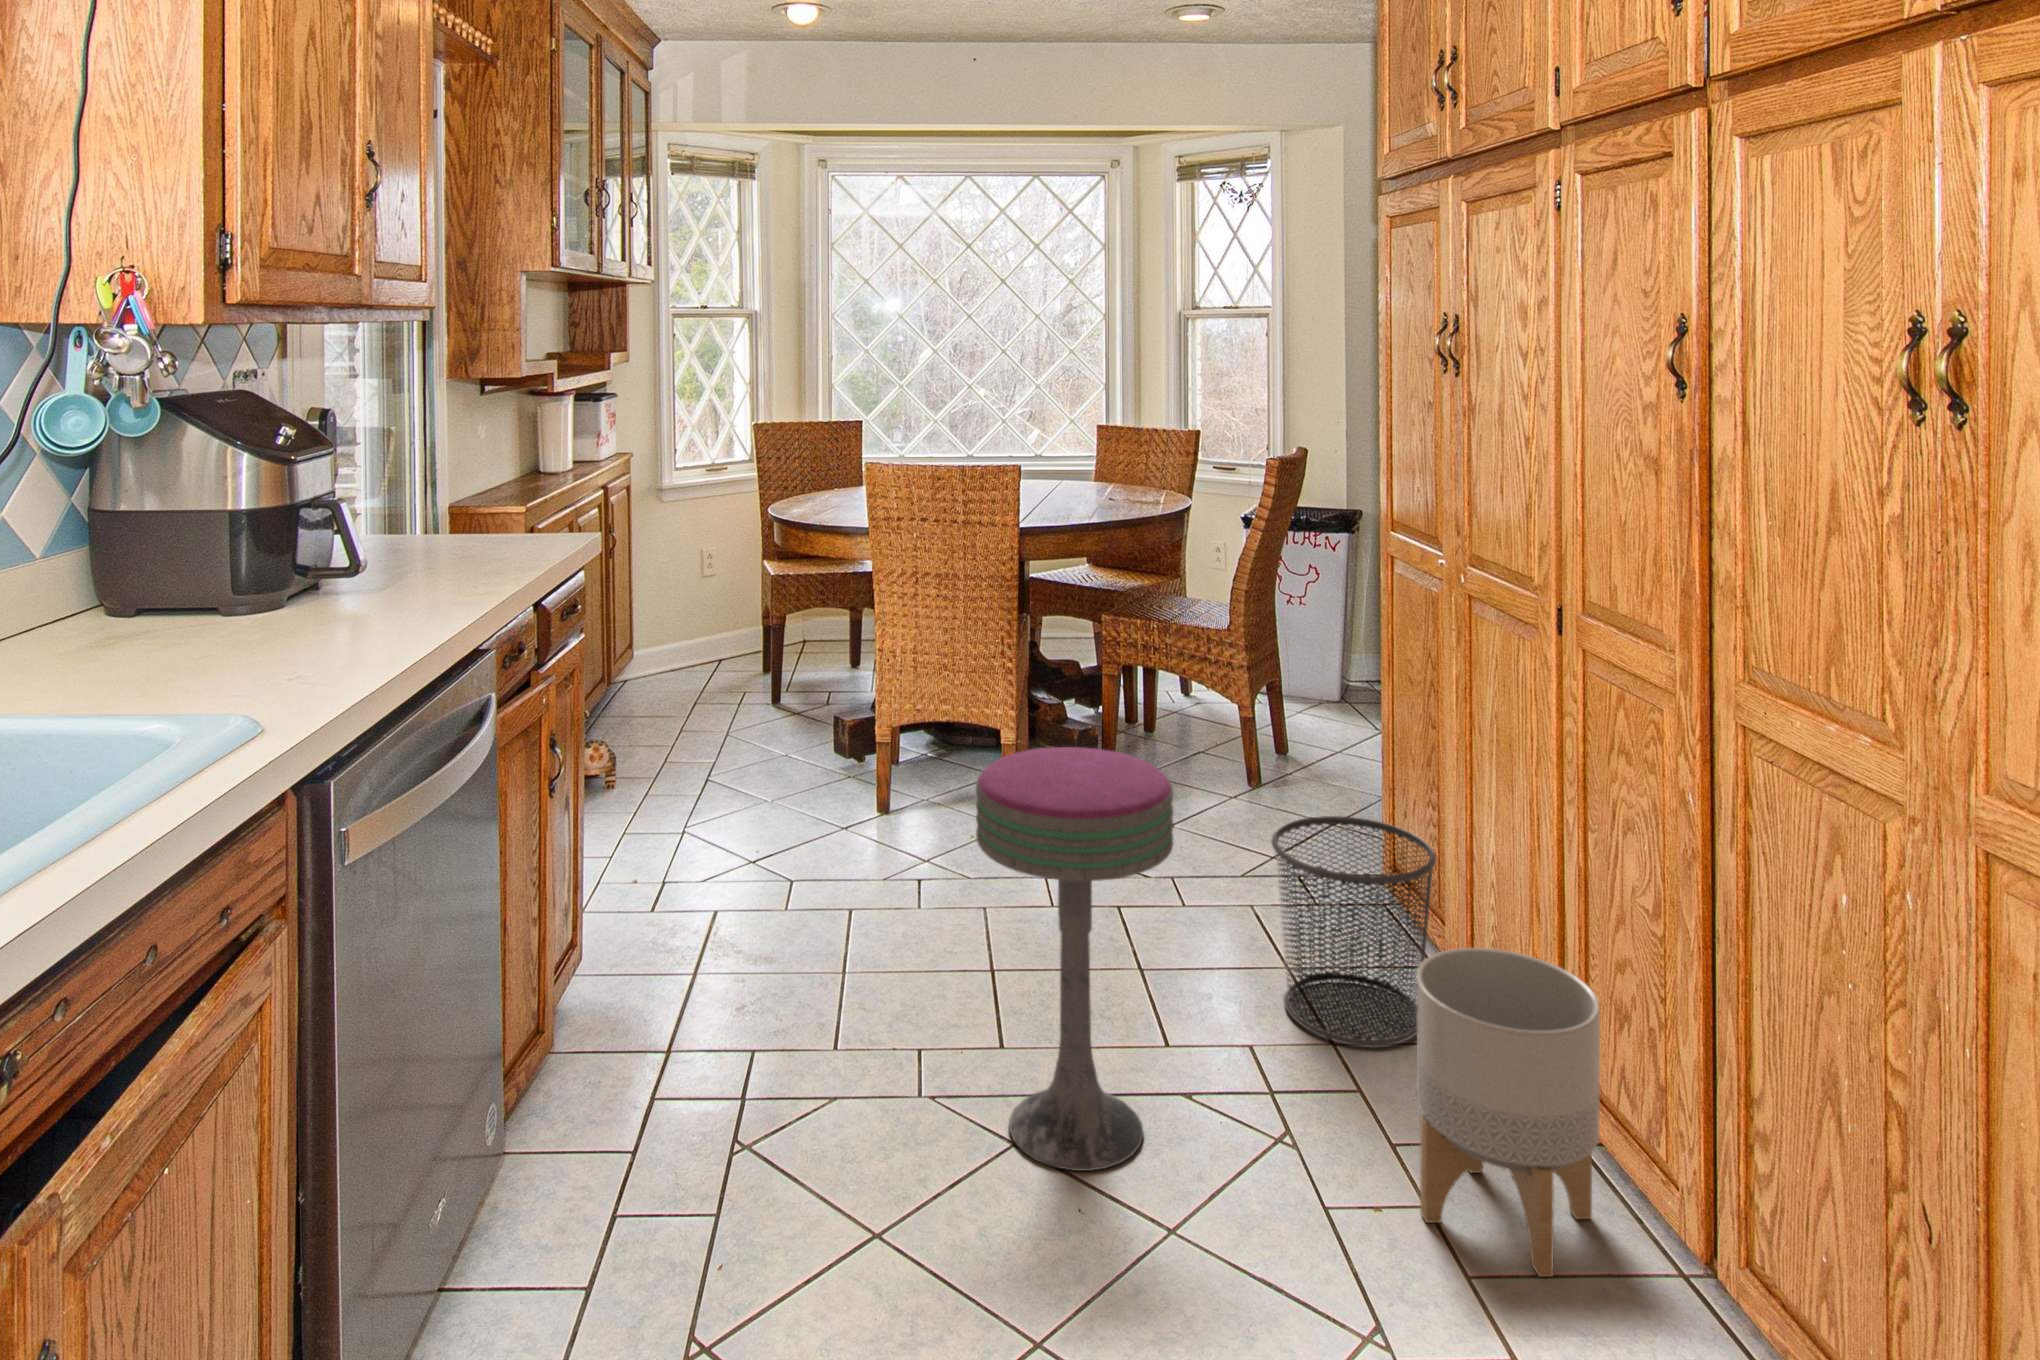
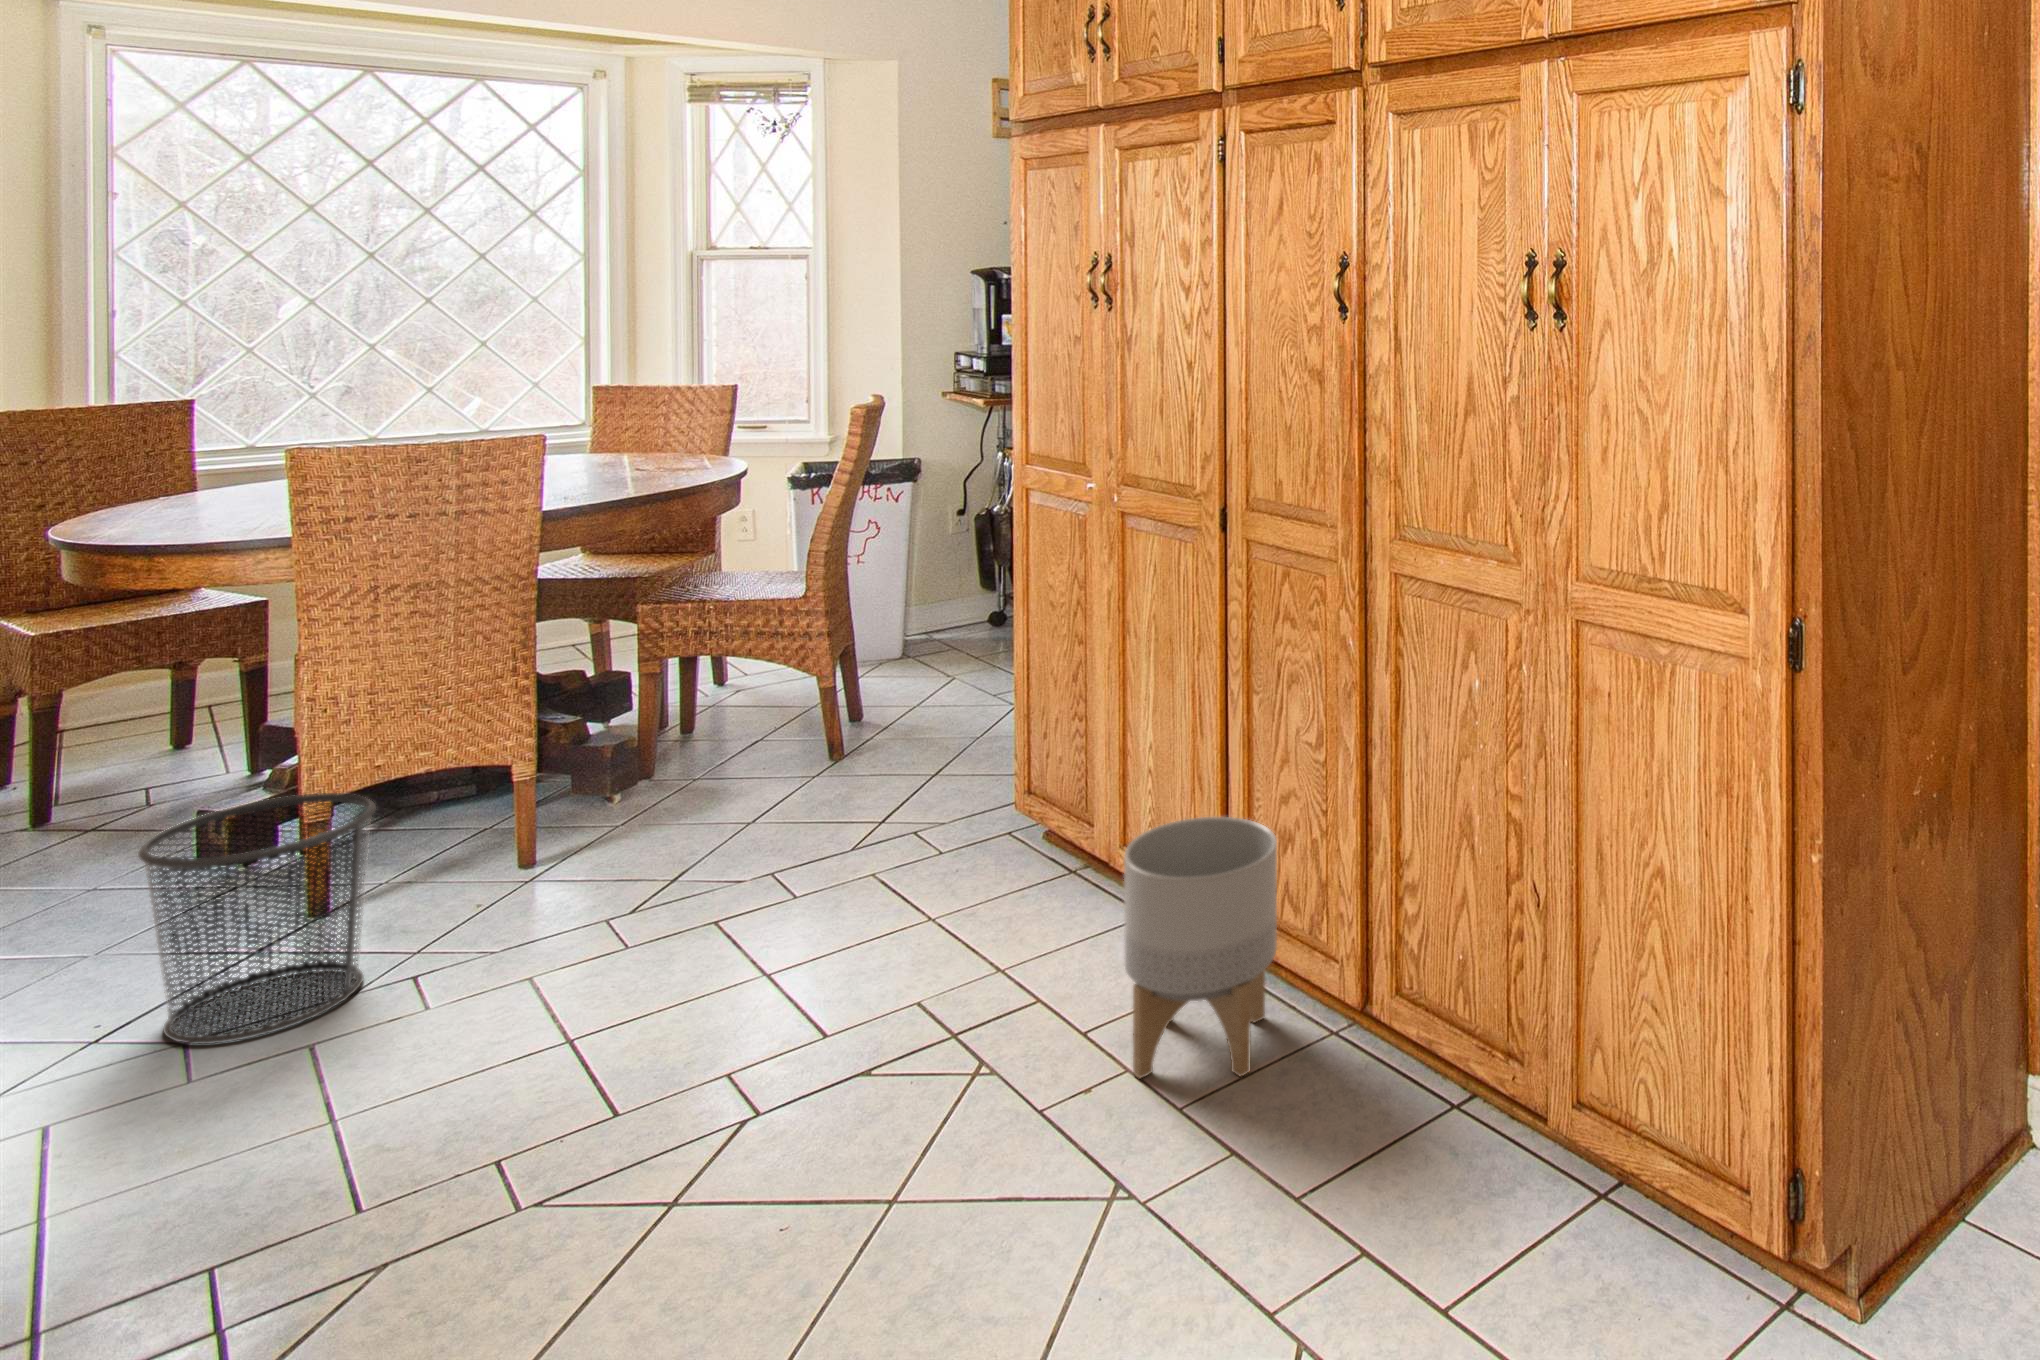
bar stool: present [976,747,1174,1171] -> none [615,729,873,1206]
waste bin: present [1271,816,1437,1047] -> present [138,793,376,1044]

